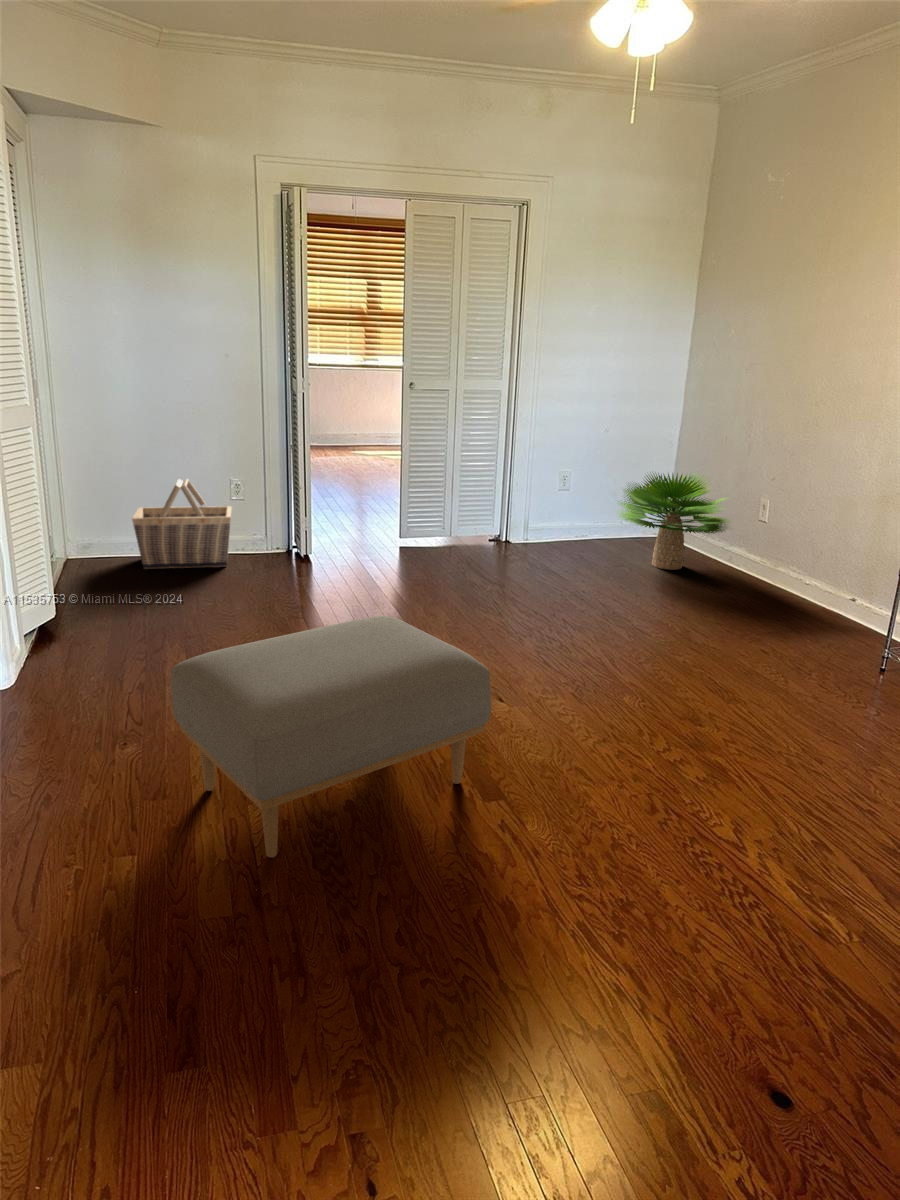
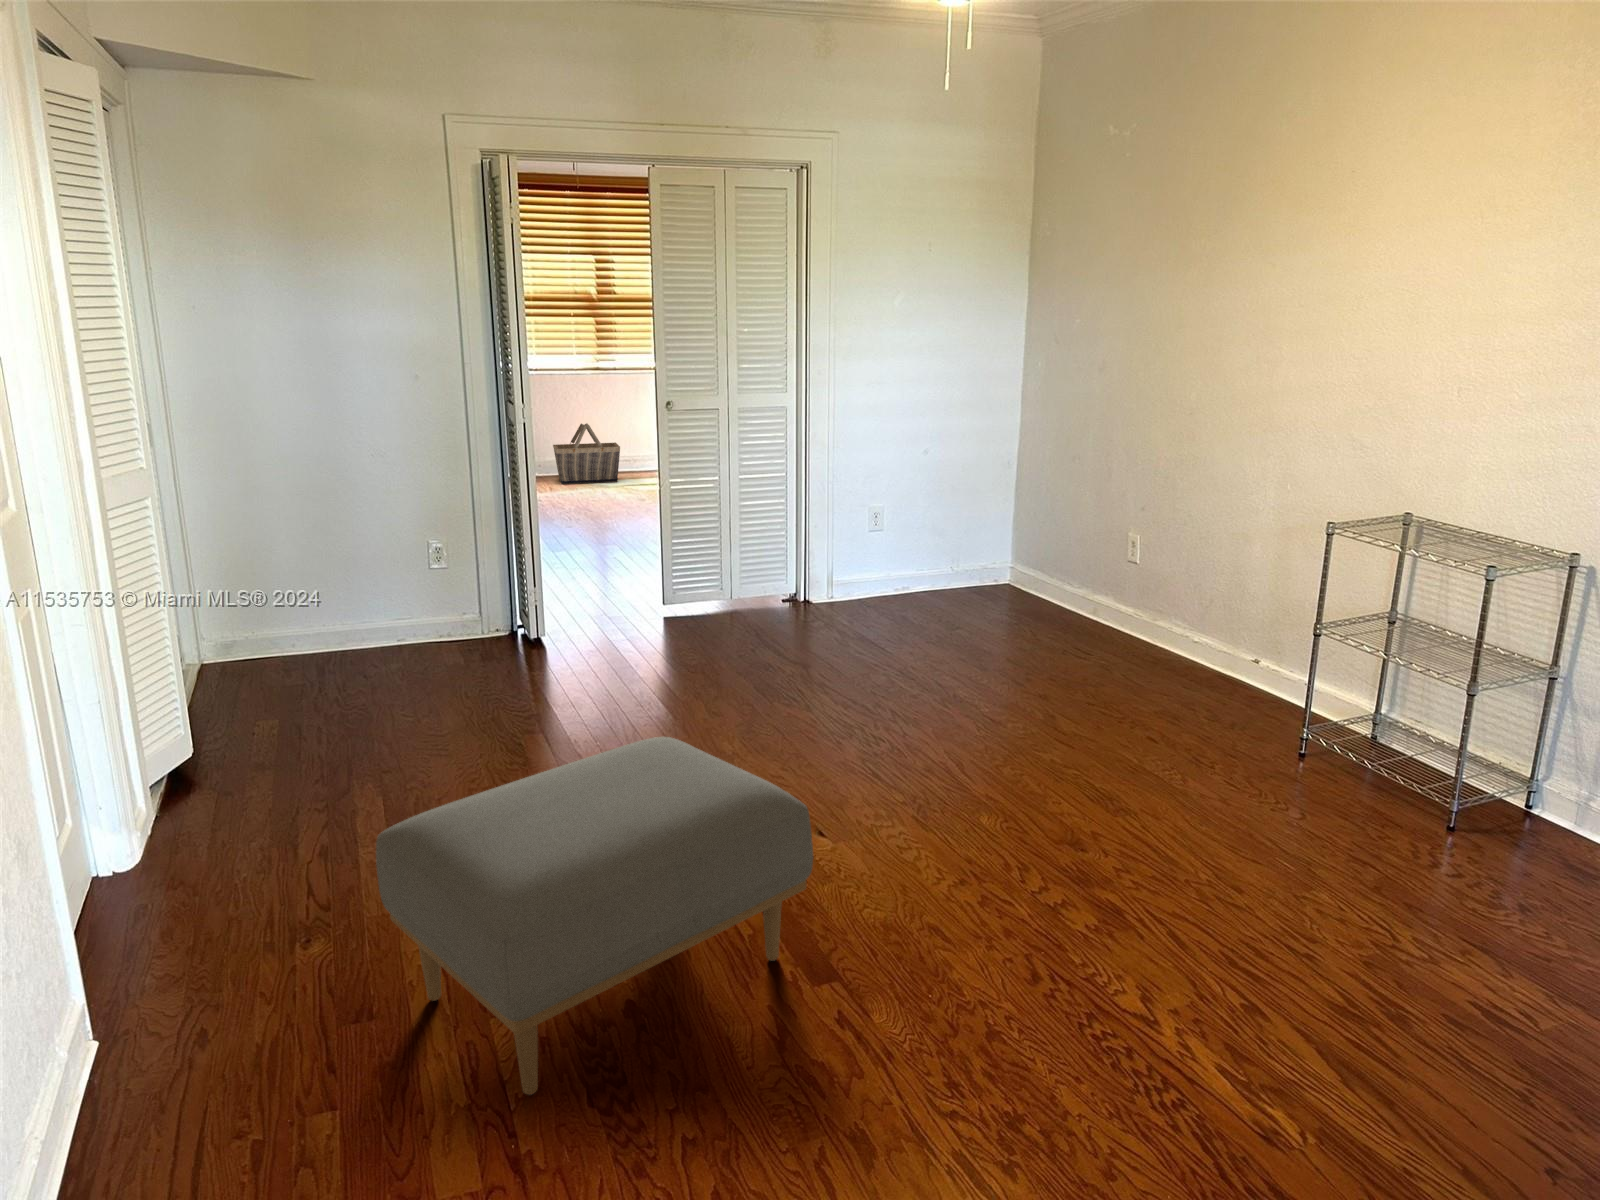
potted plant: present [619,473,729,570] -> none [941,499,1098,628]
basket: present [132,479,232,569] -> present [553,423,620,484]

